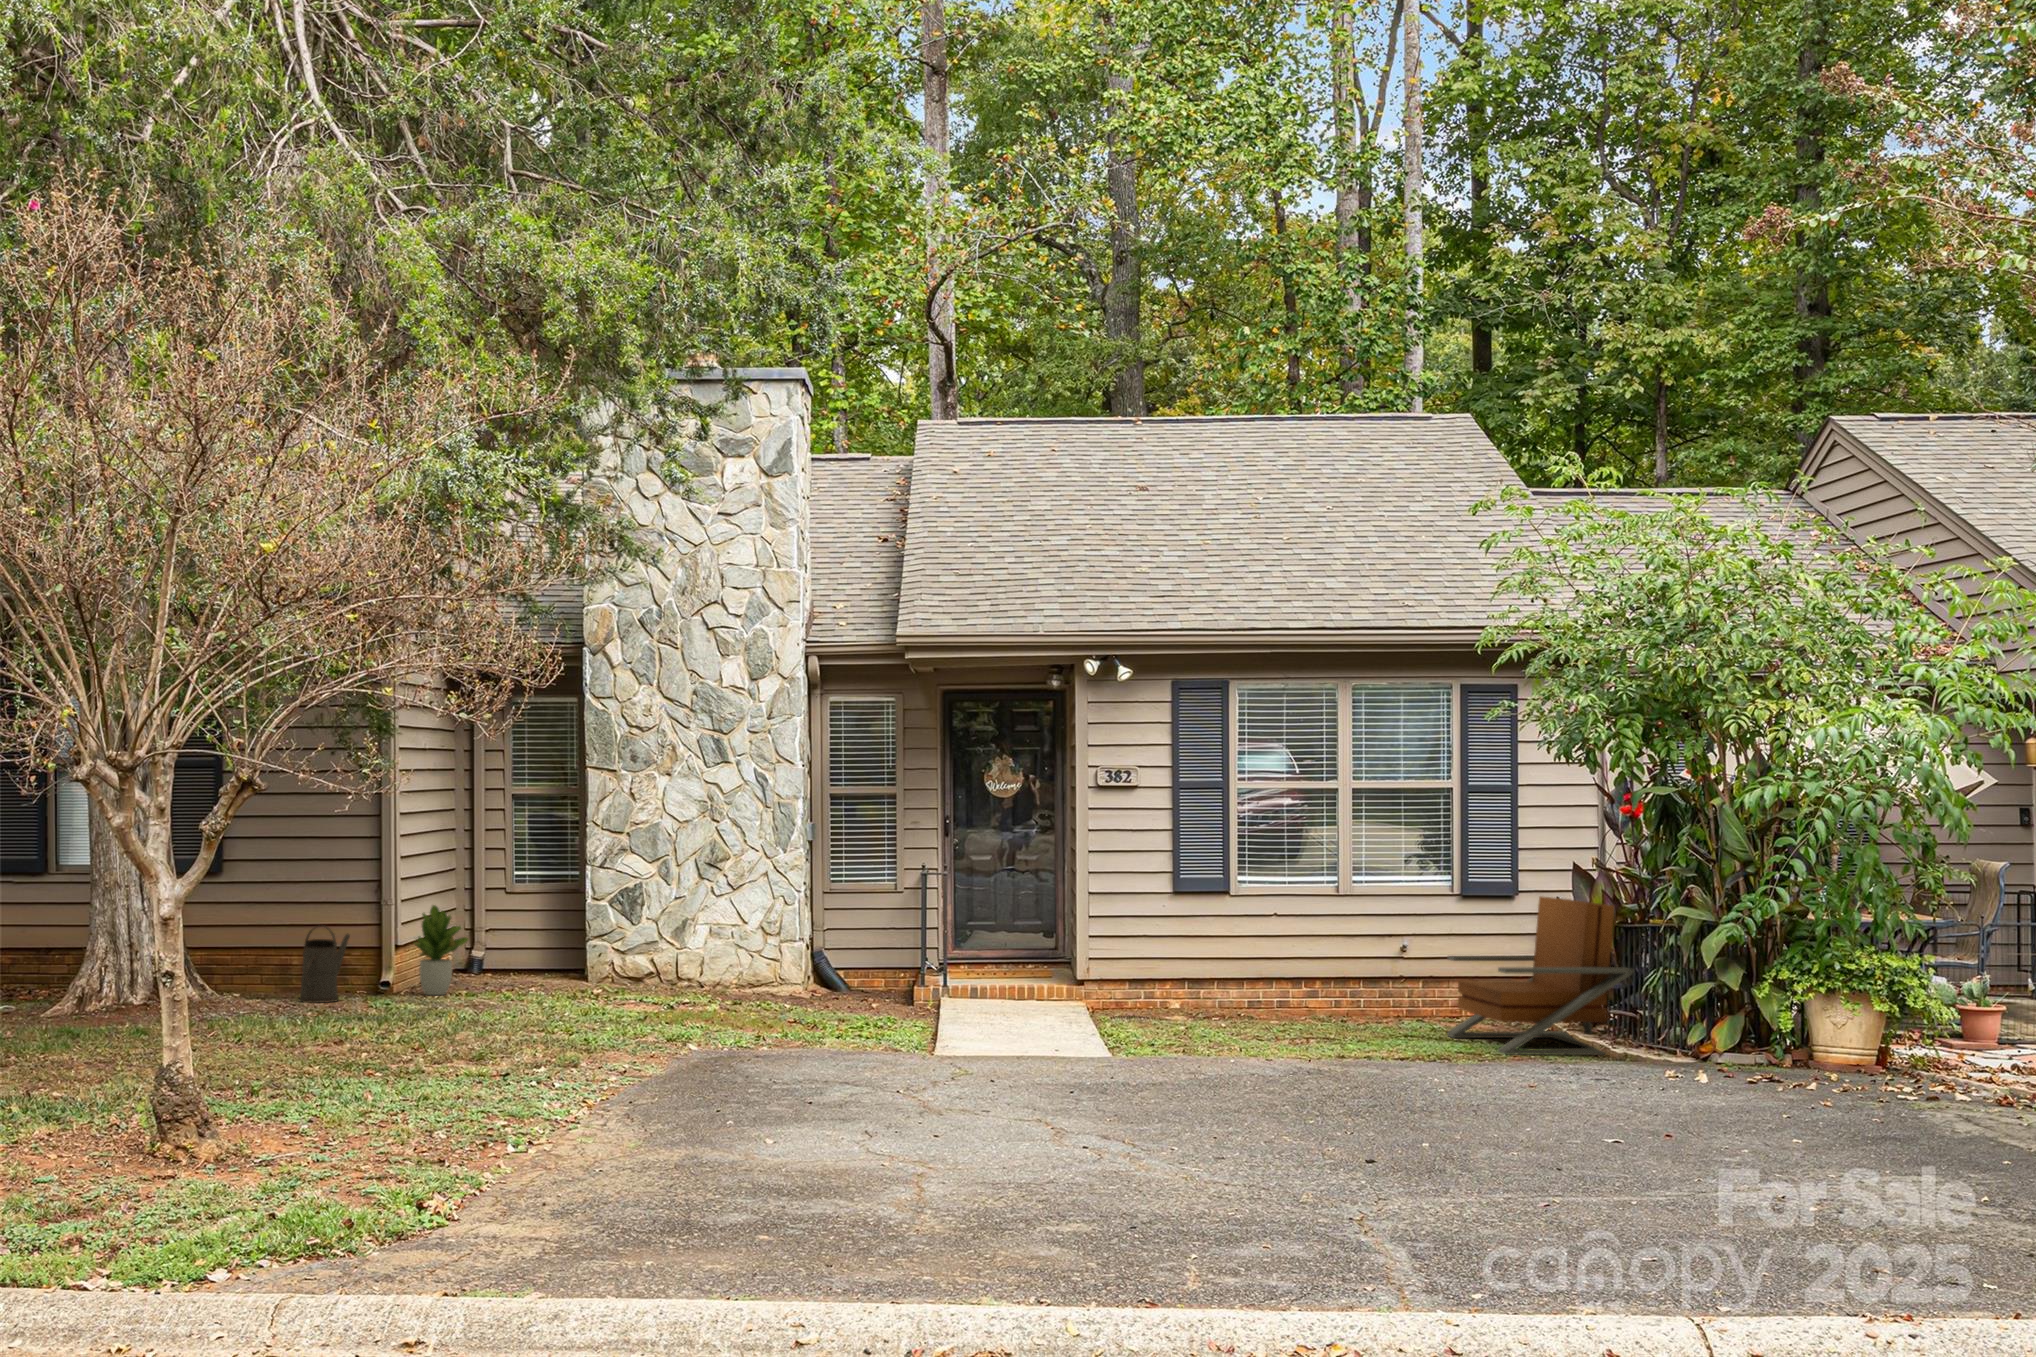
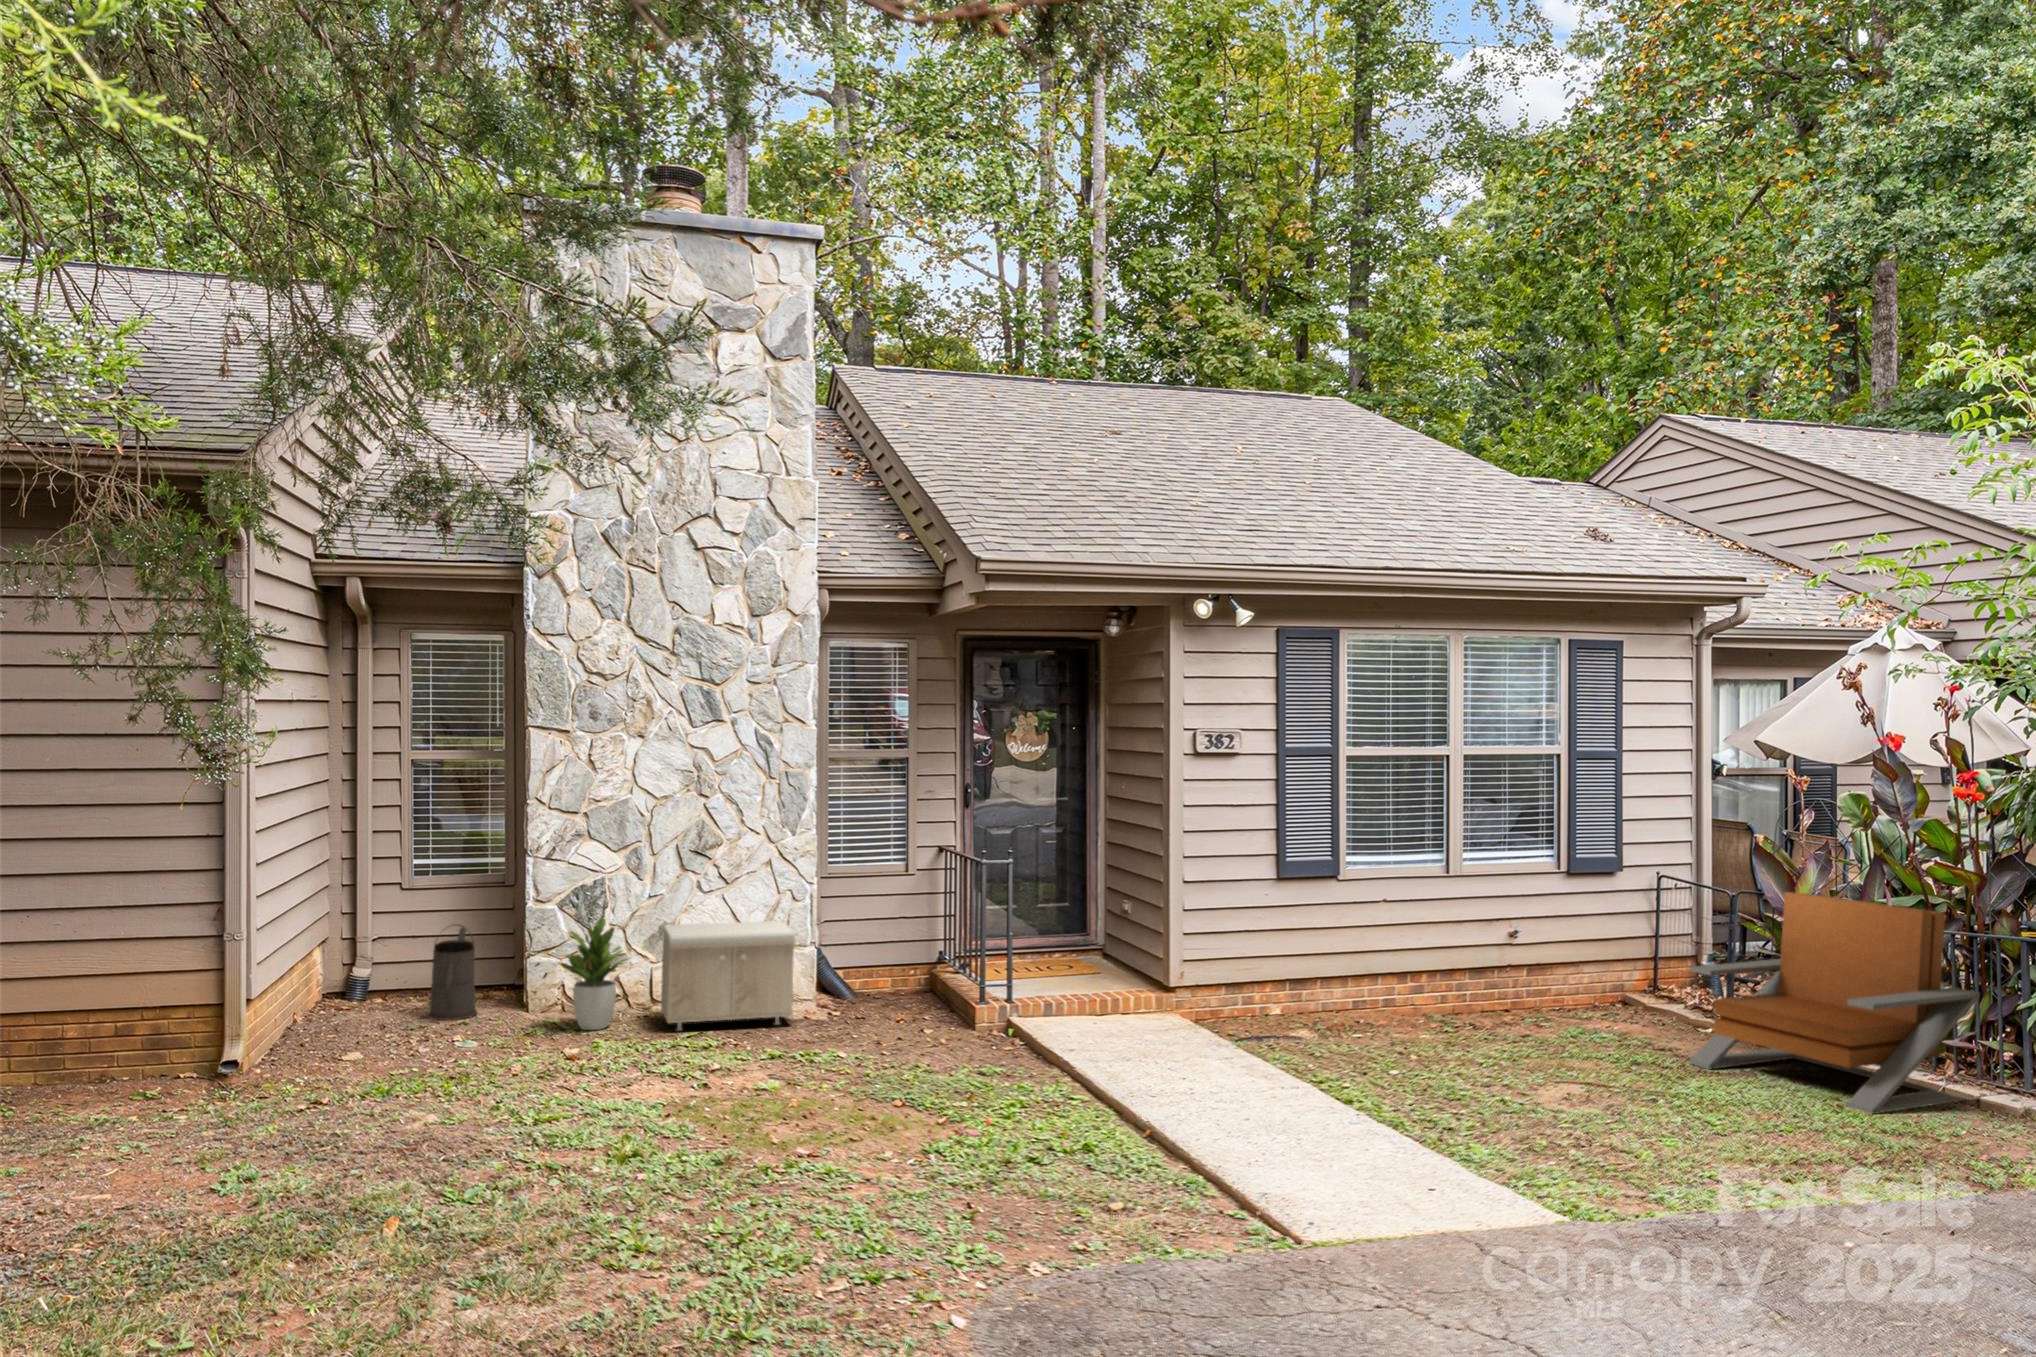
potted plant: present [415,905,468,995] -> present [558,914,630,1030]
storage bench: none [677,919,776,996] -> present [661,921,795,1031]
watering can: present [299,926,350,1003] -> present [427,924,477,1020]

